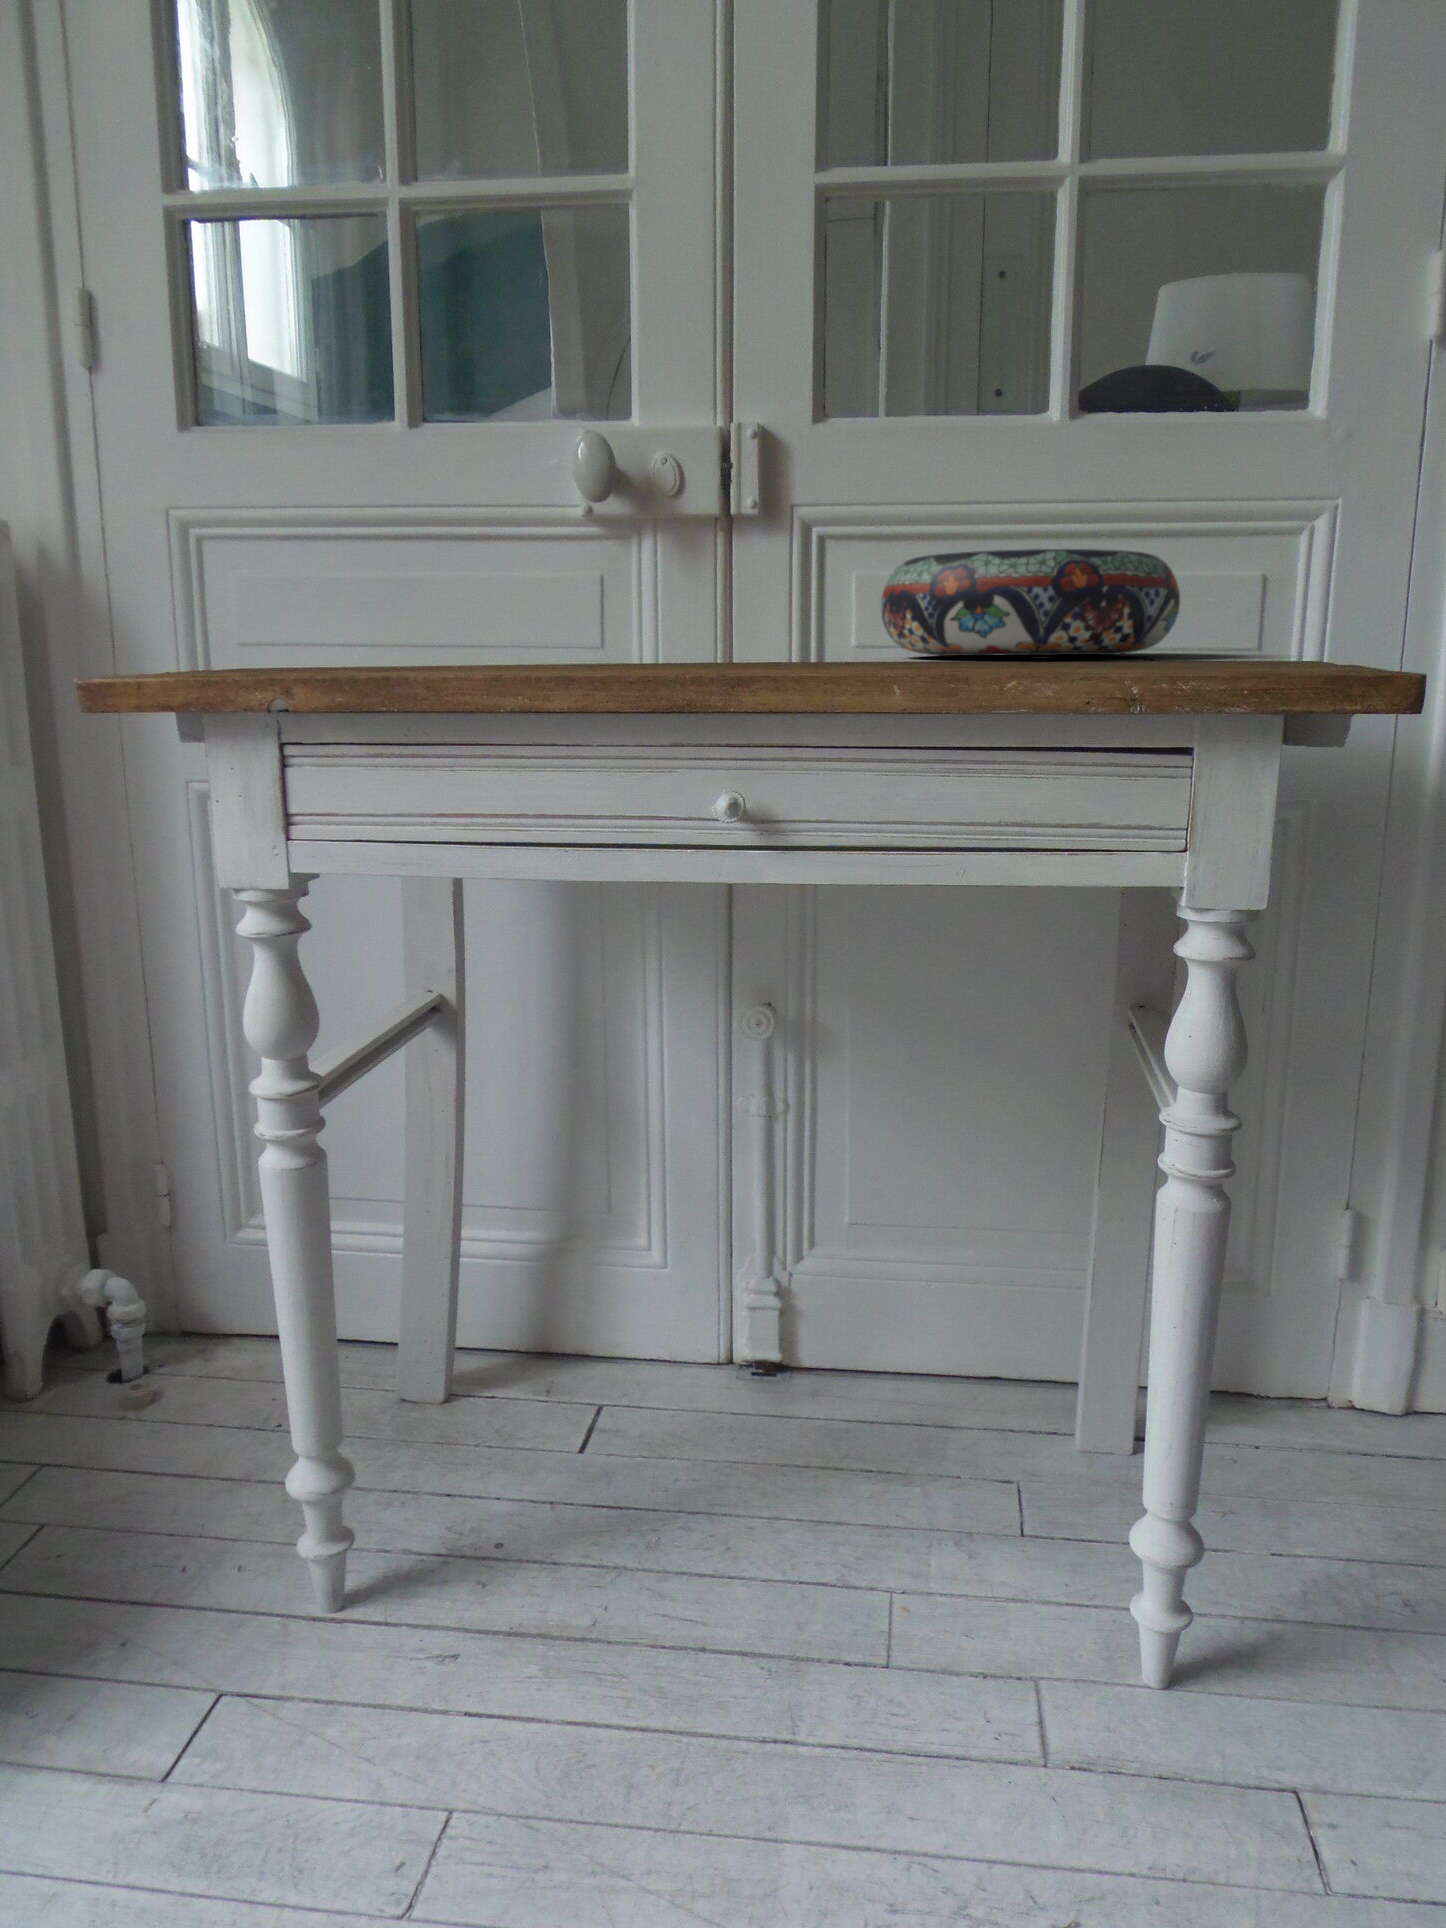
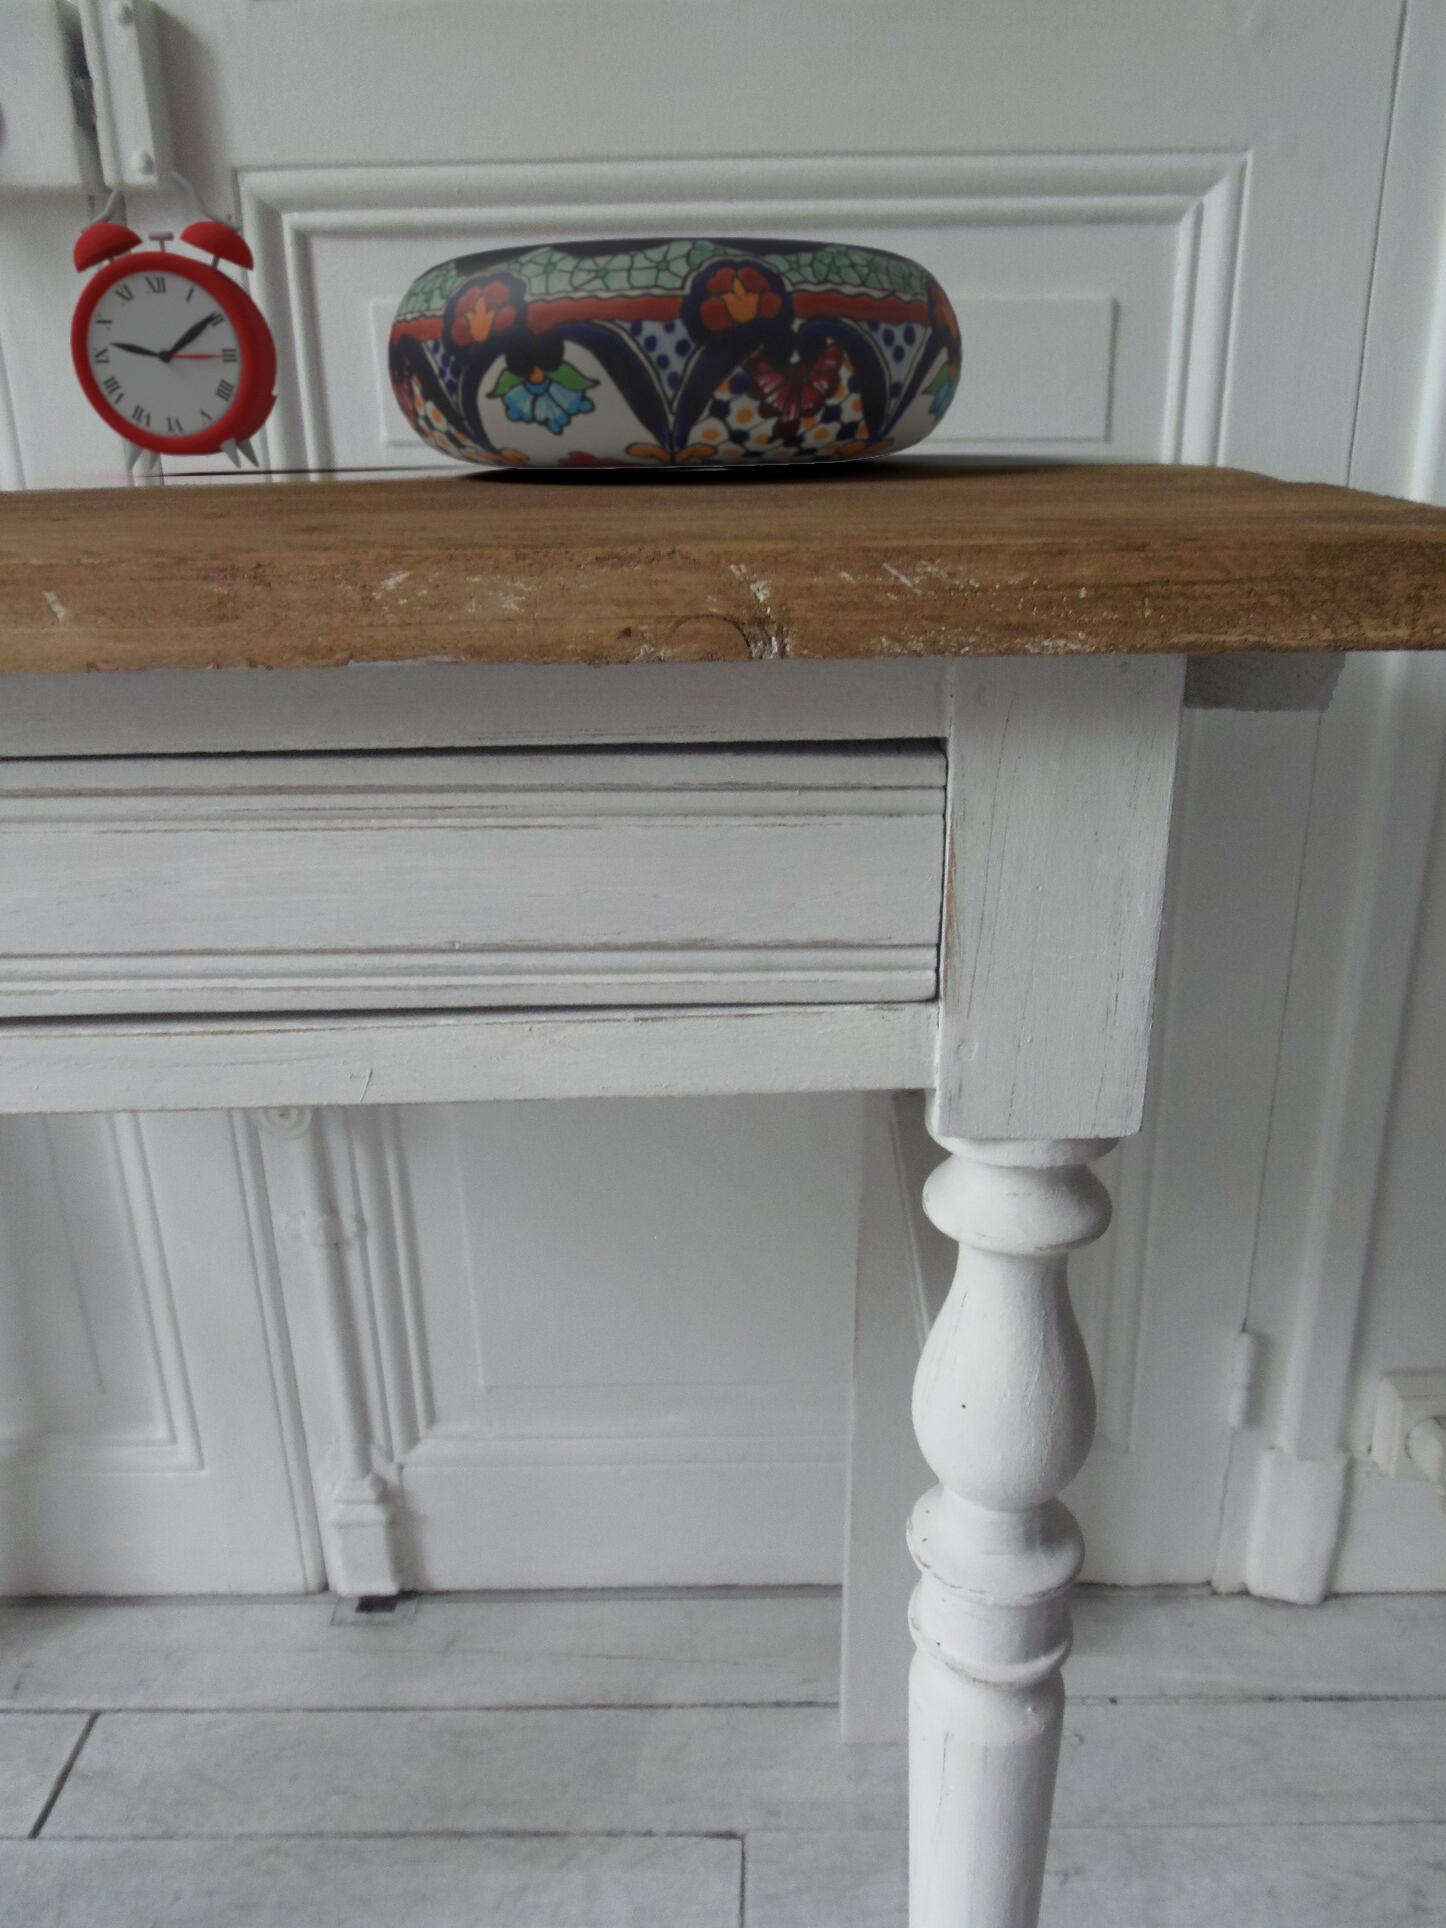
alarm clock: none [701,506,801,655] -> present [70,171,277,470]

